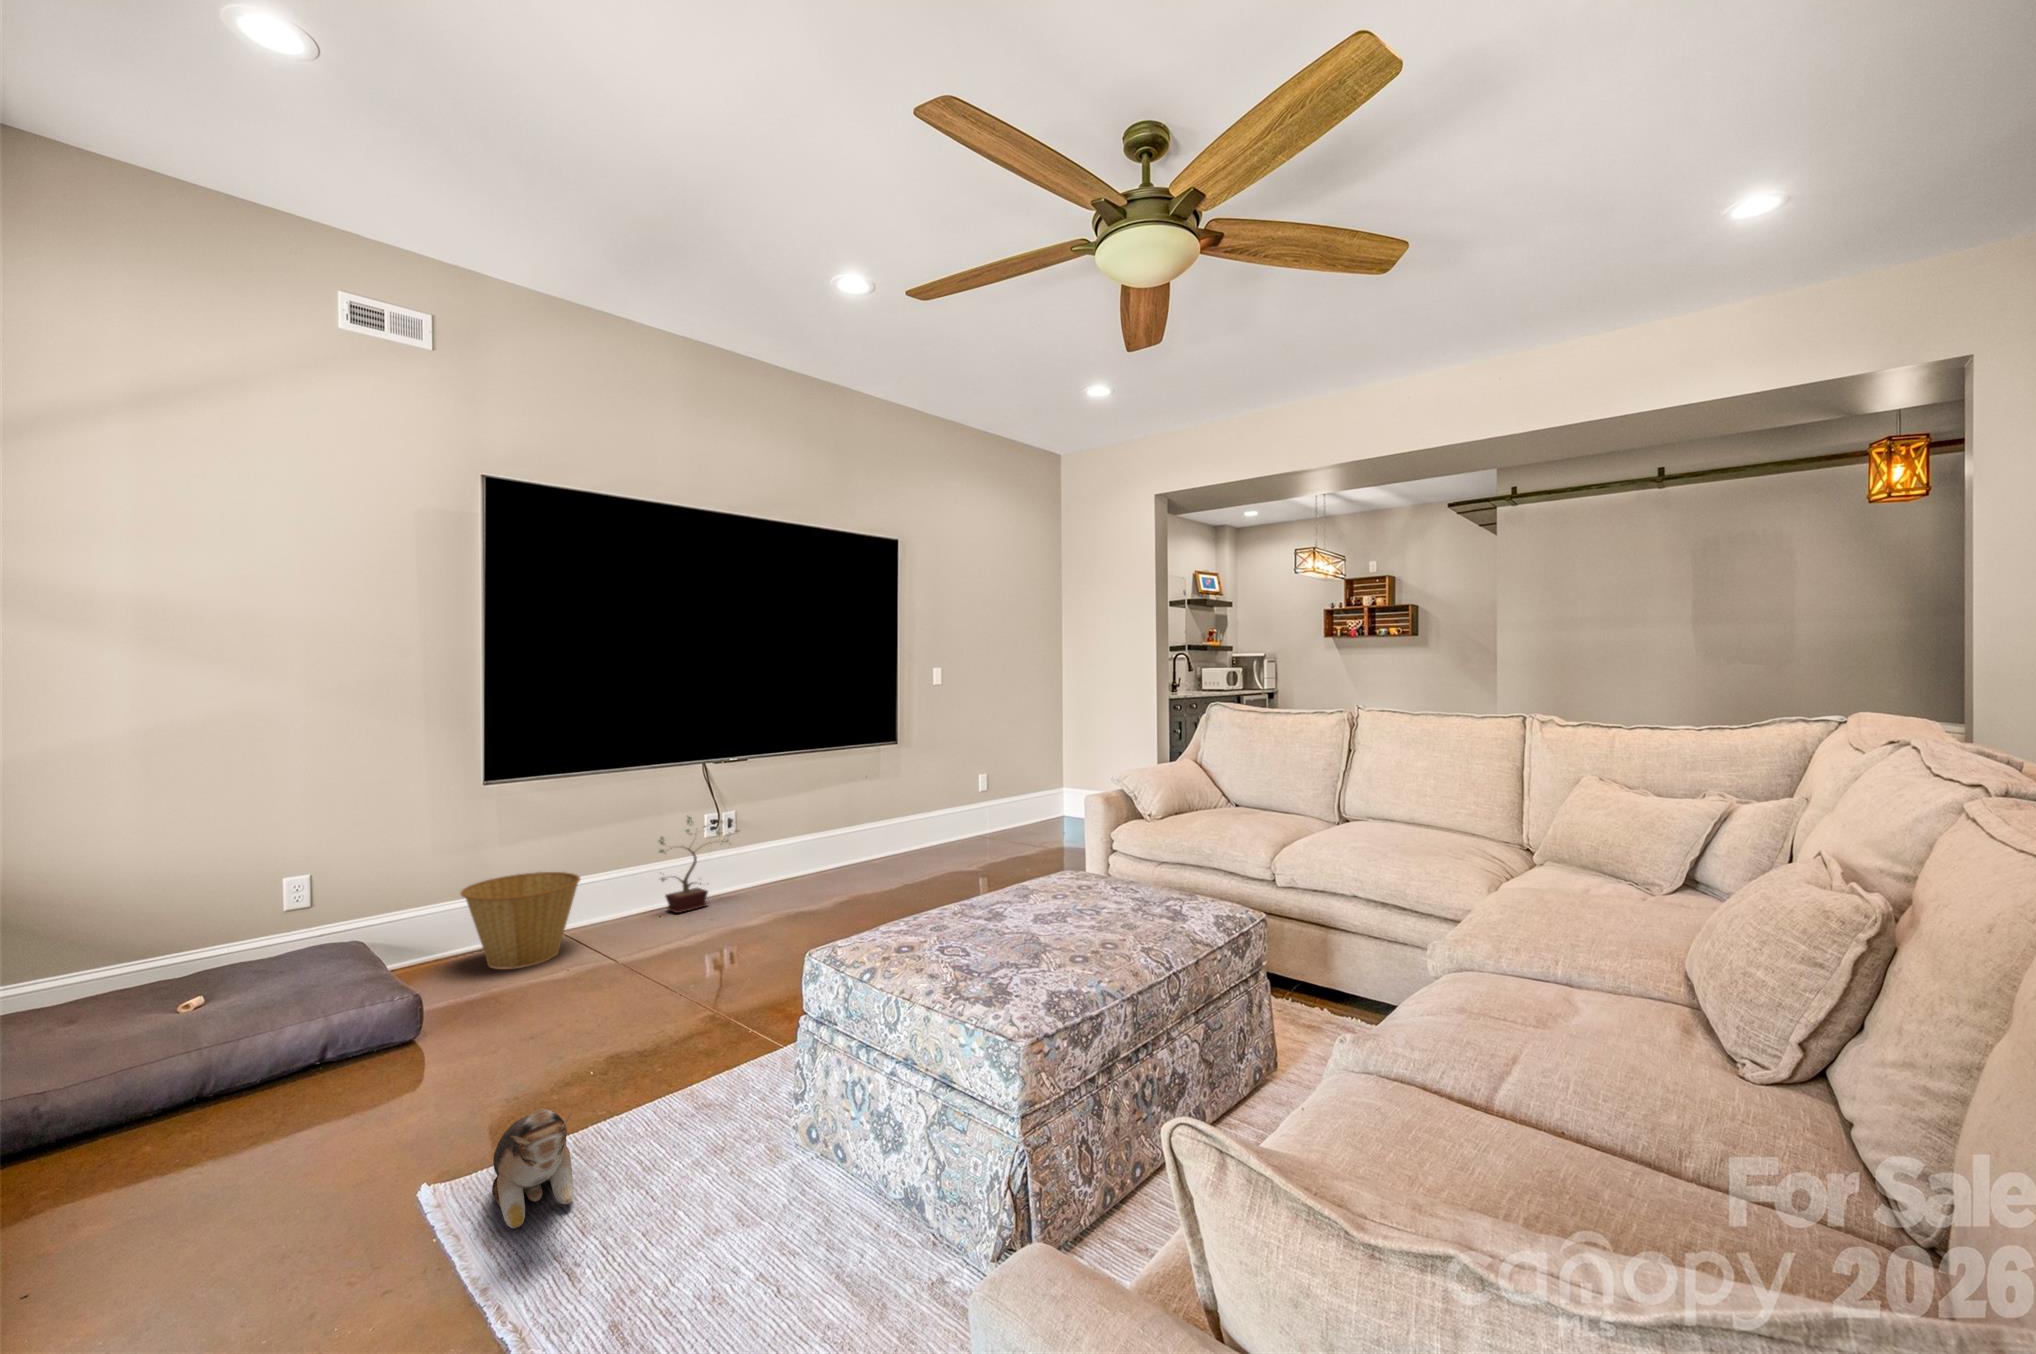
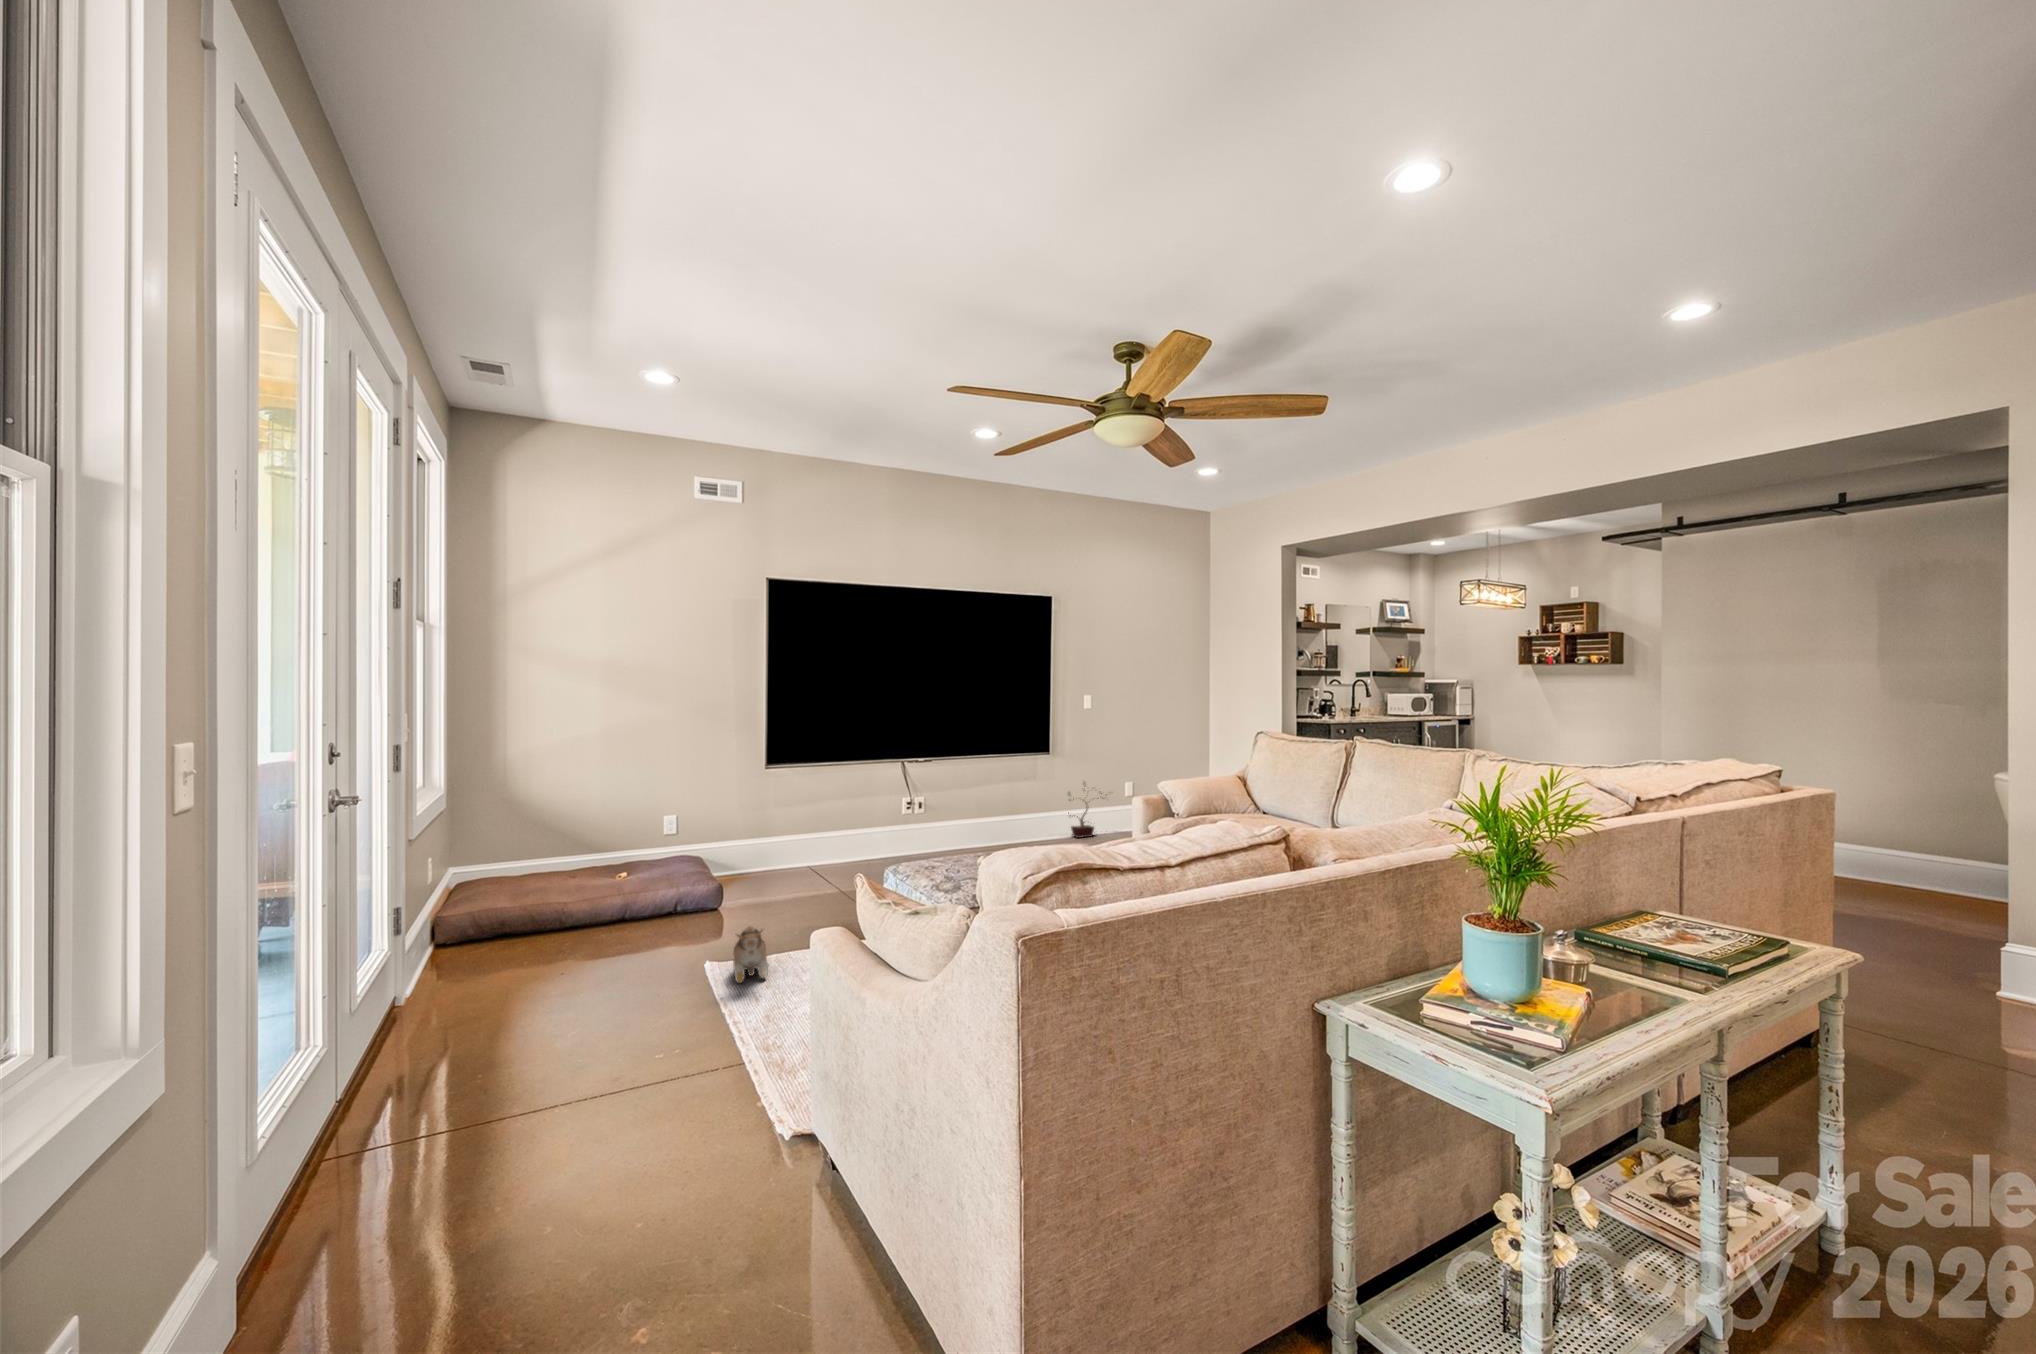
potted plant: present [659,817,737,913] -> present [1068,781,1107,838]
basket: present [461,872,580,968] -> none [752,826,818,882]

